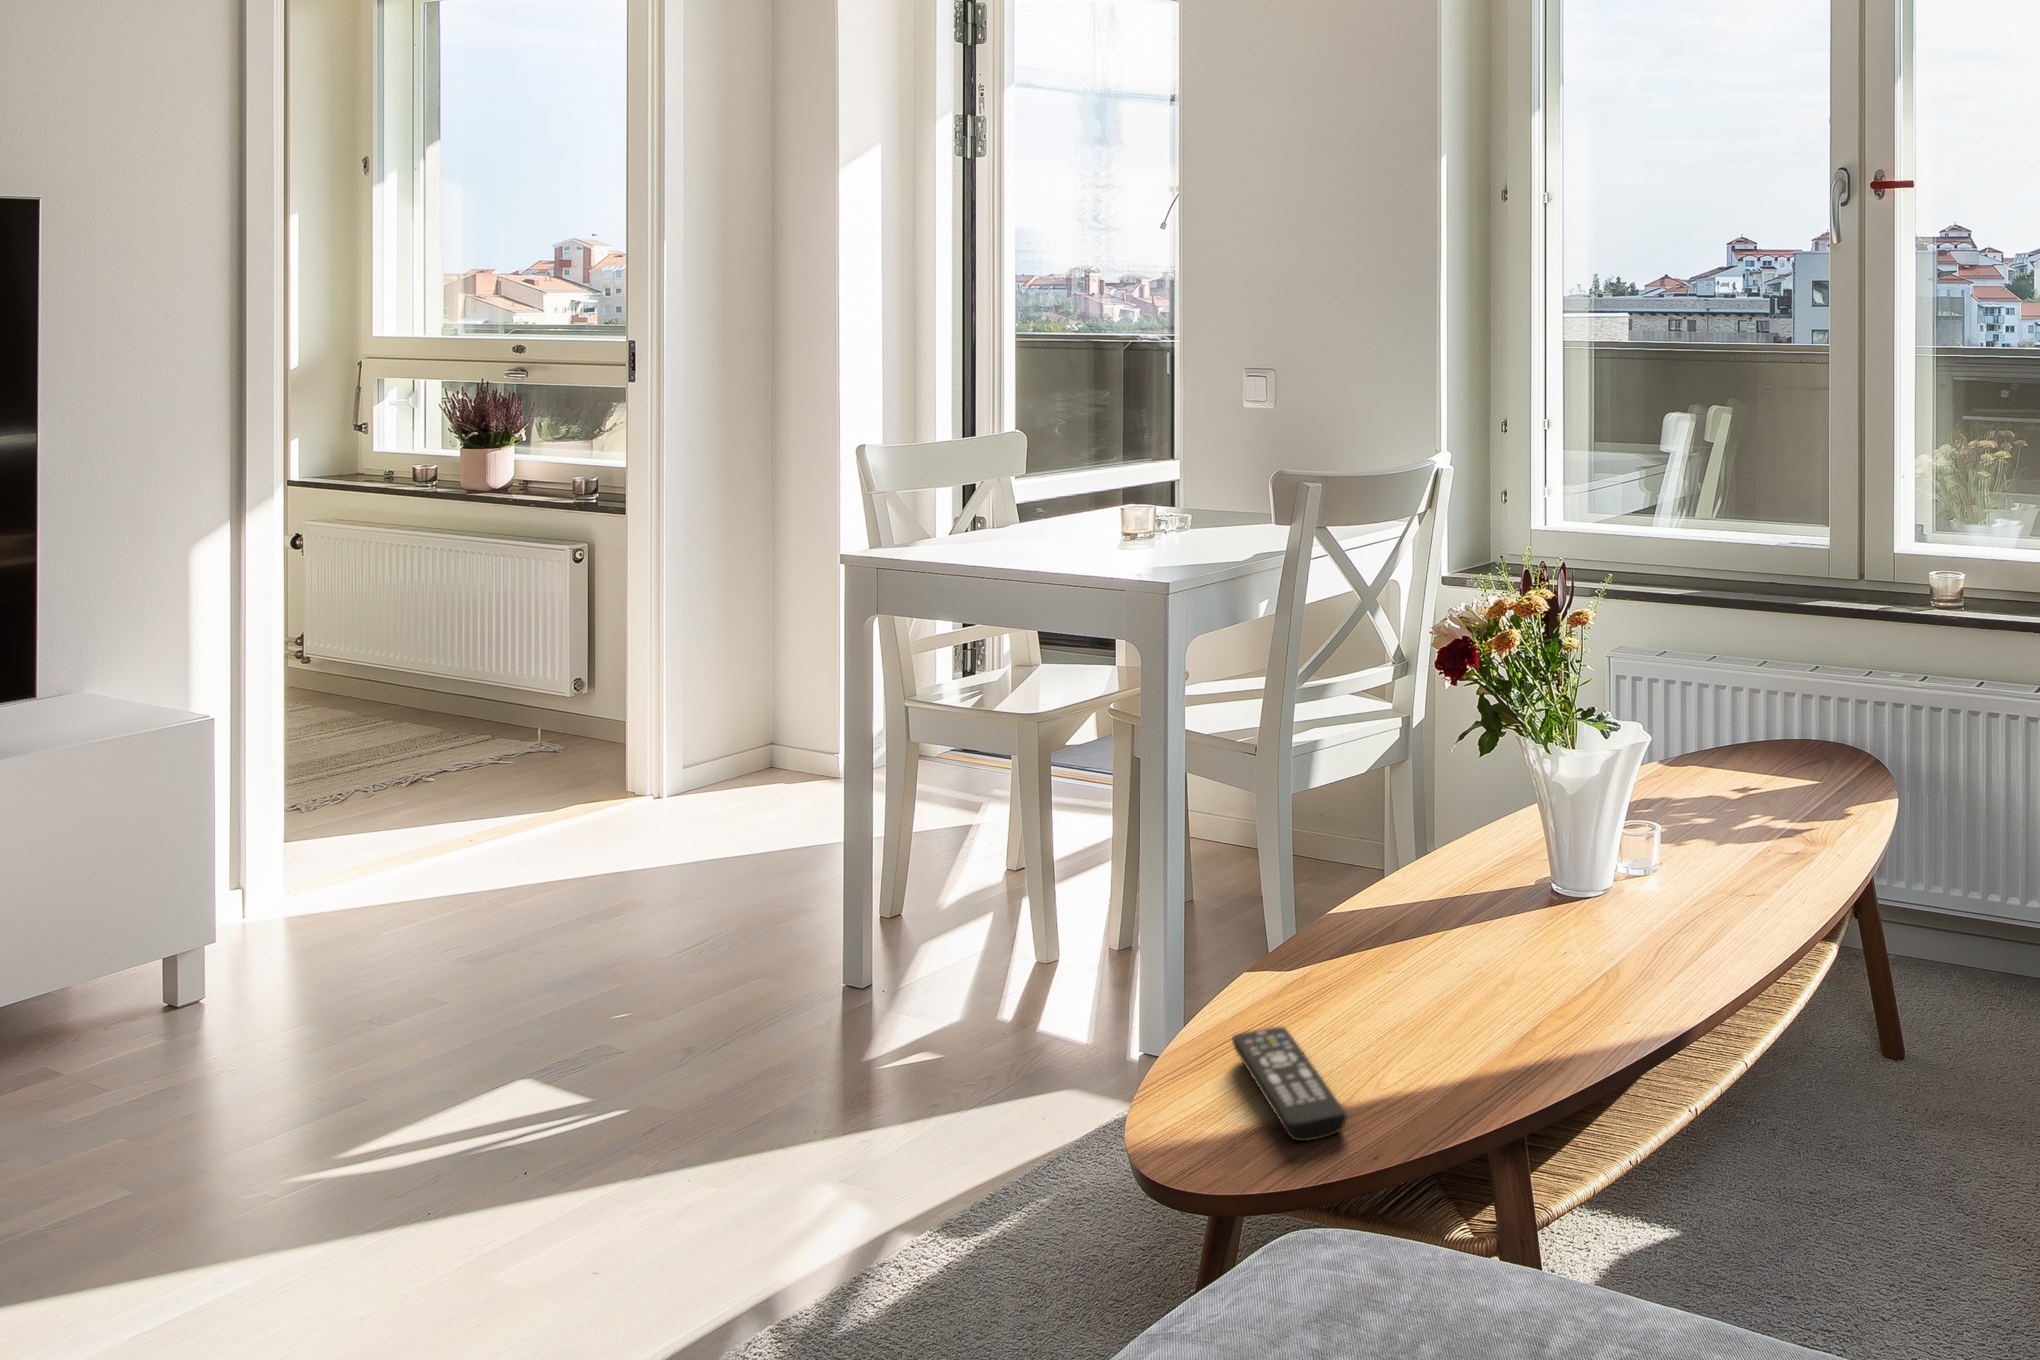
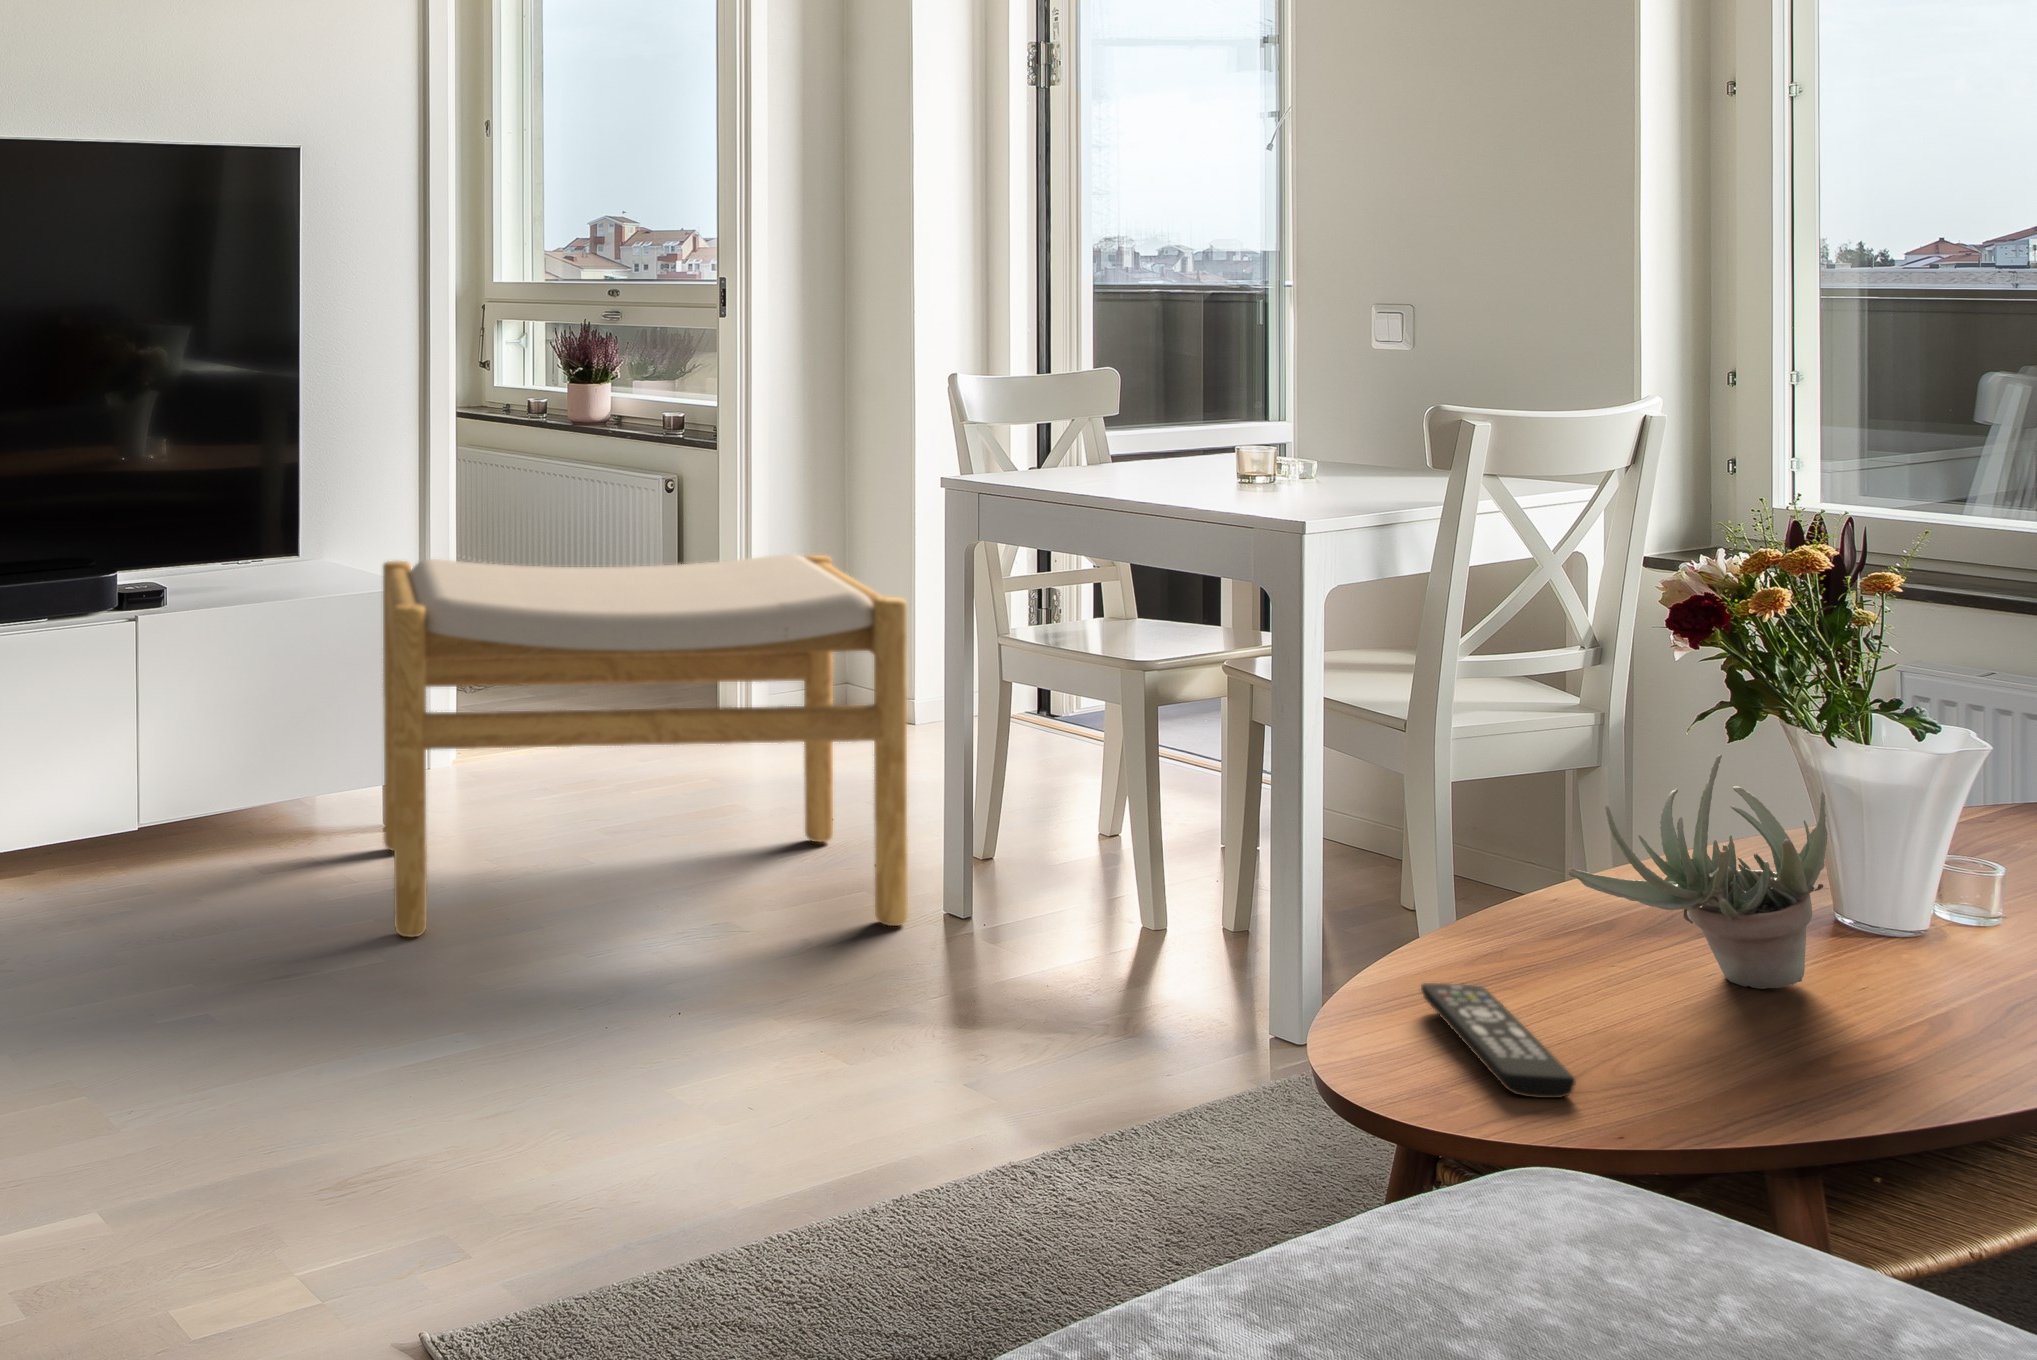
footstool: none [131,635,797,1164] -> present [383,554,908,937]
succulent plant: none [1356,784,1543,974] -> present [1568,755,1828,989]

